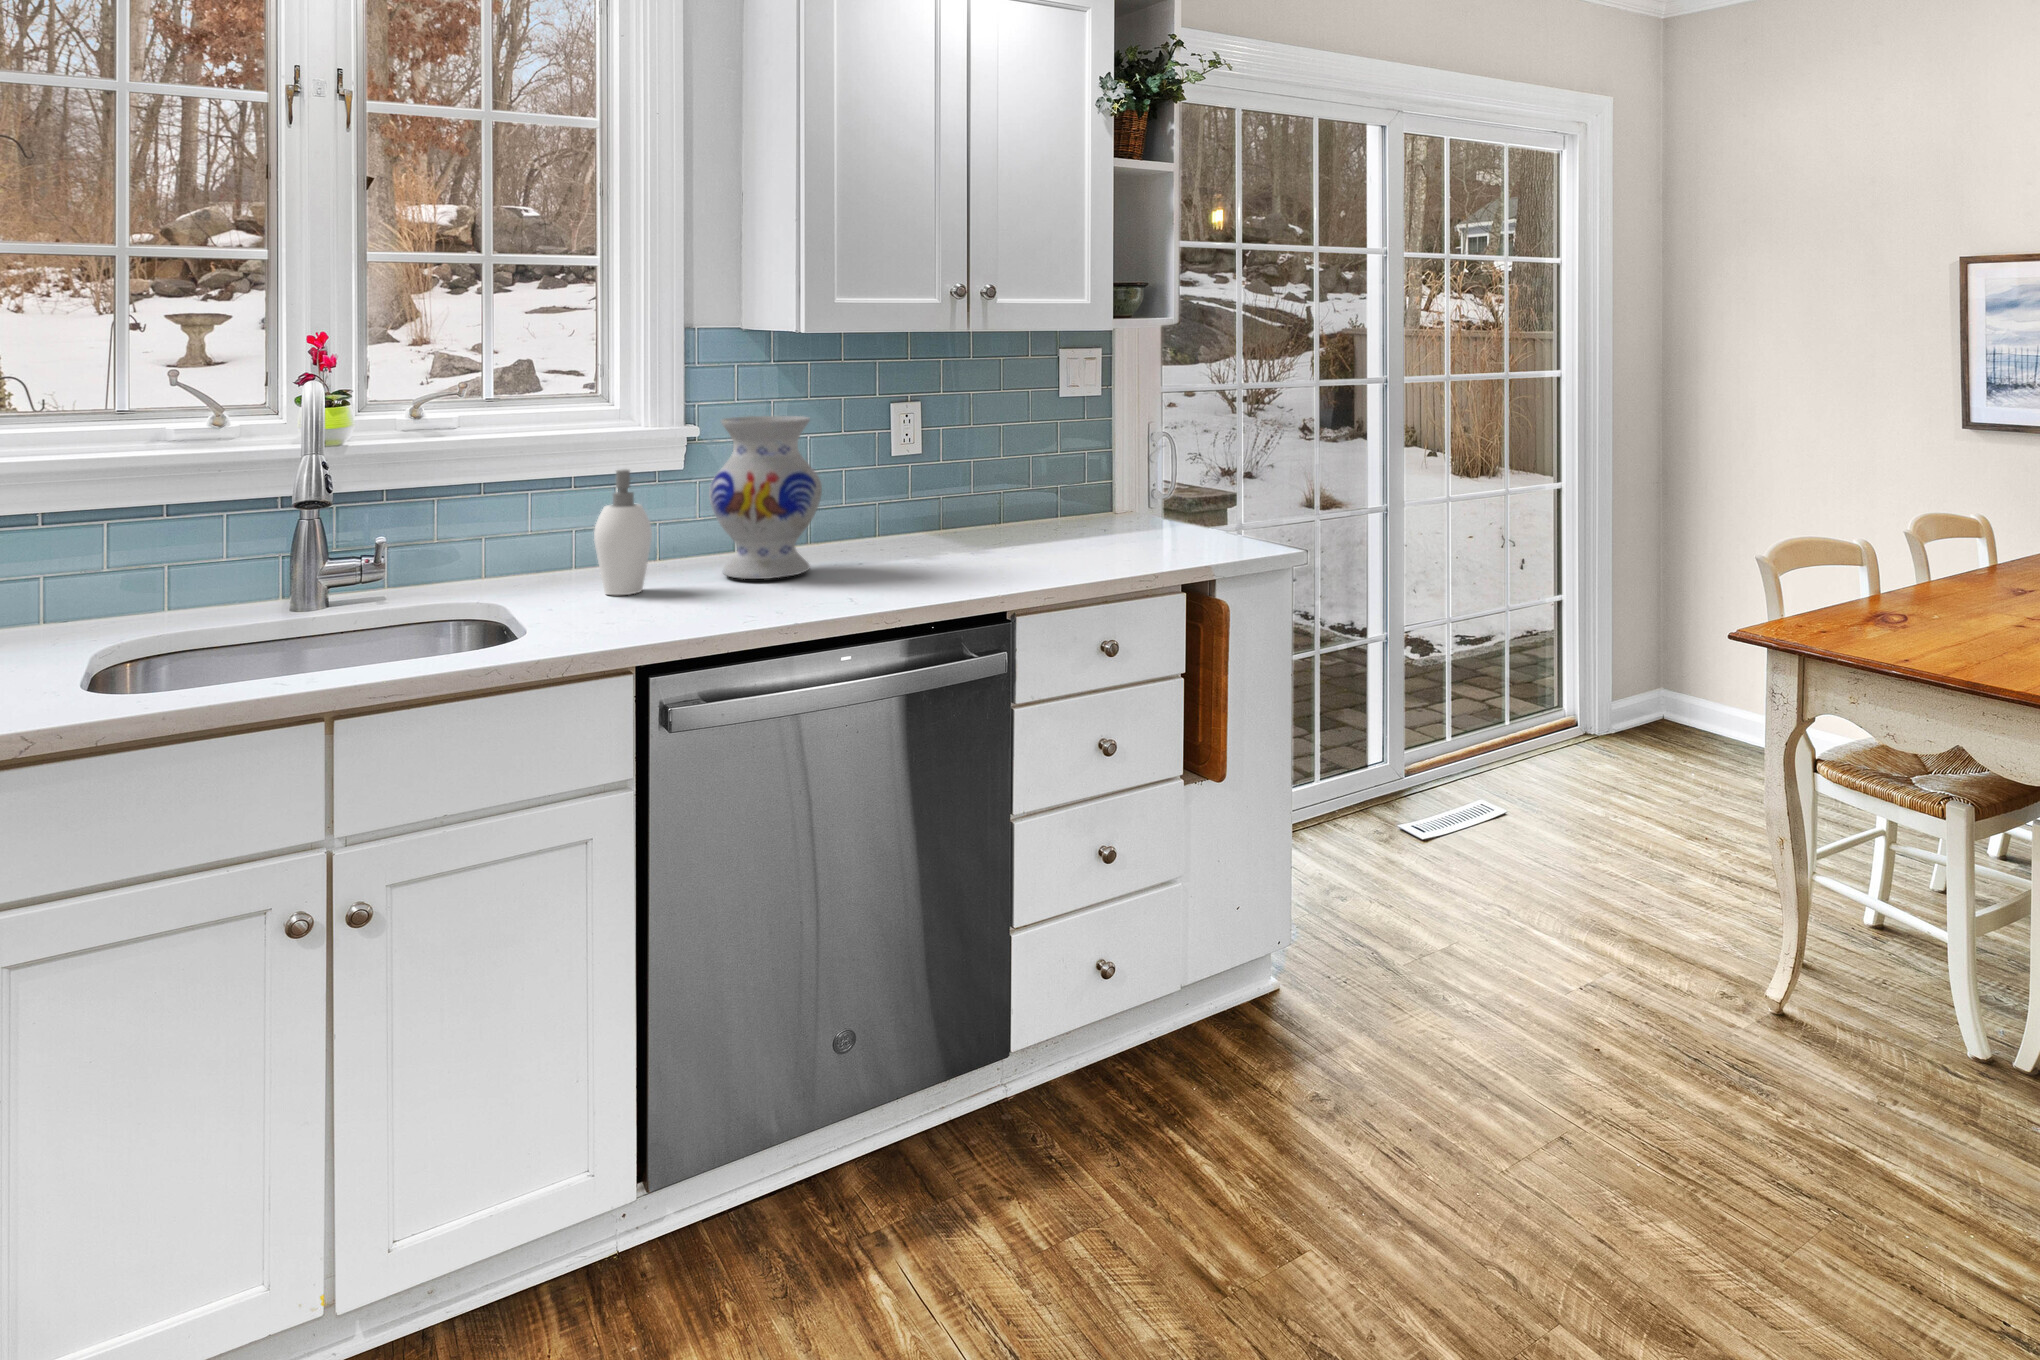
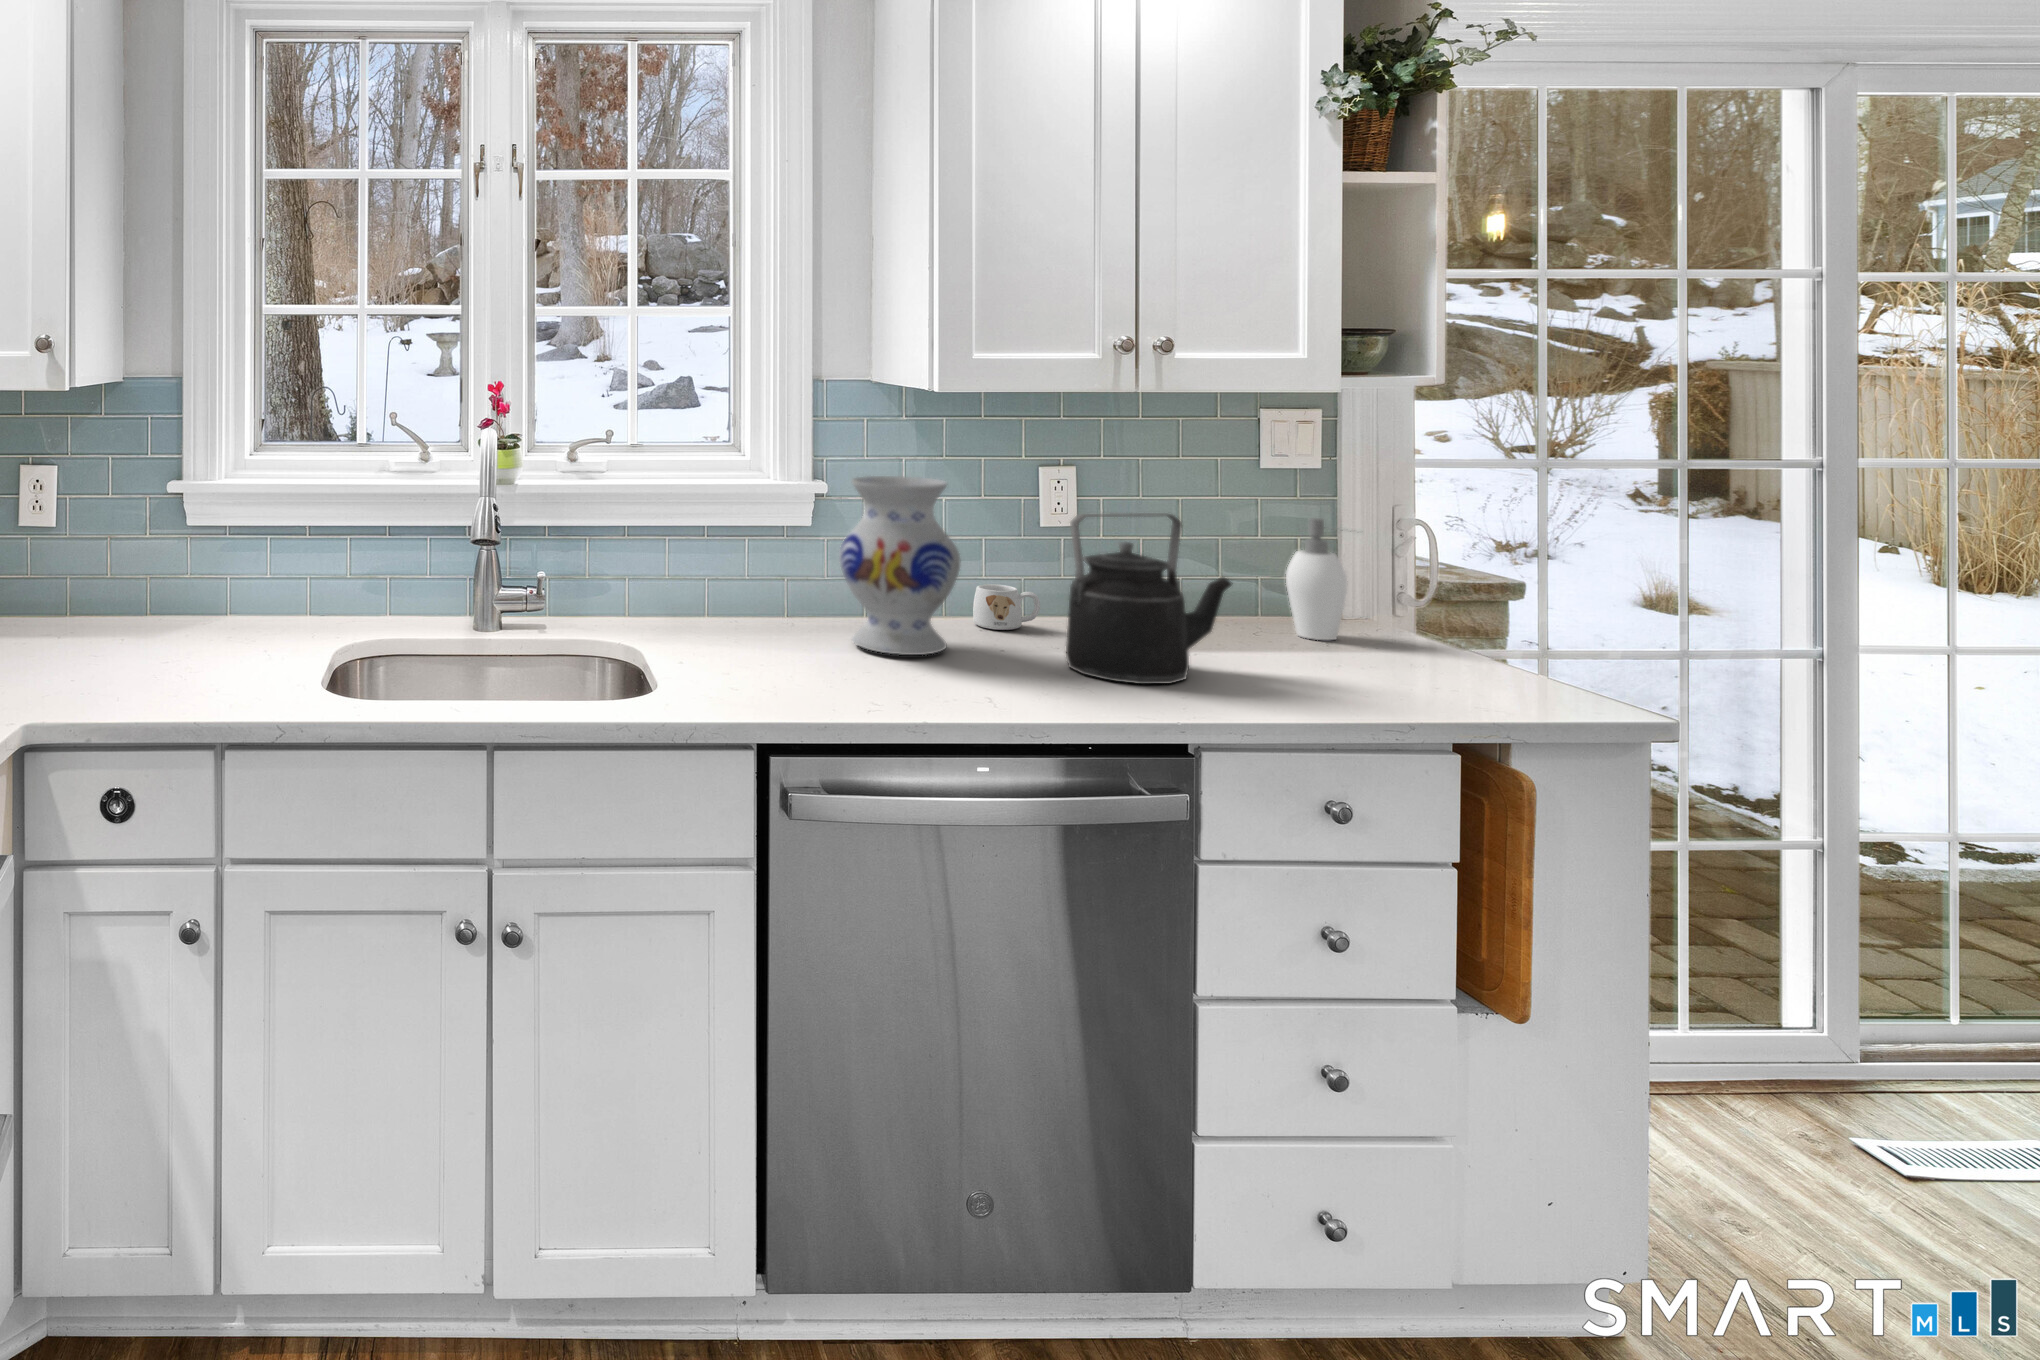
kettle: none [911,433,1038,576] -> present [1066,513,1233,684]
soap dispenser: present [594,469,652,595] -> present [1286,518,1347,640]
mug: none [830,512,888,552] -> present [973,584,1040,630]

